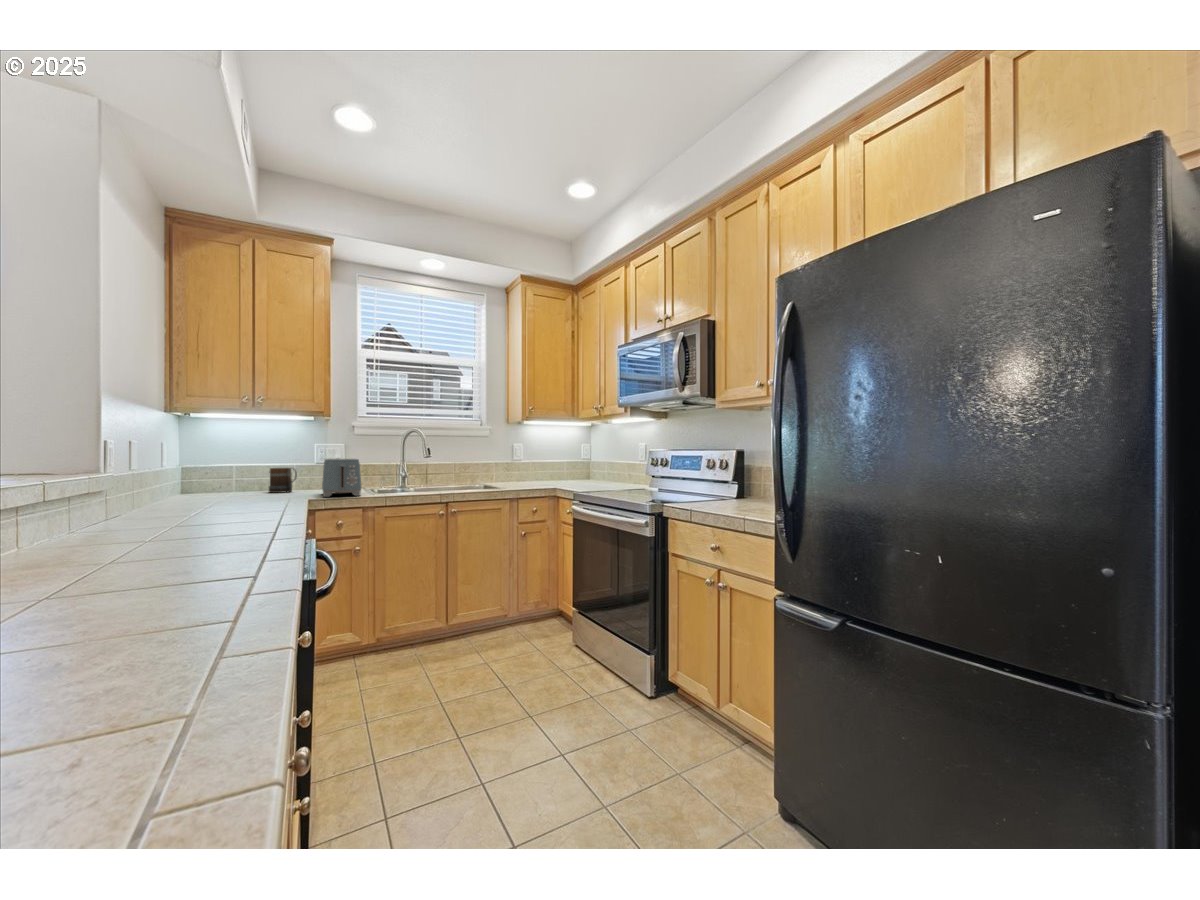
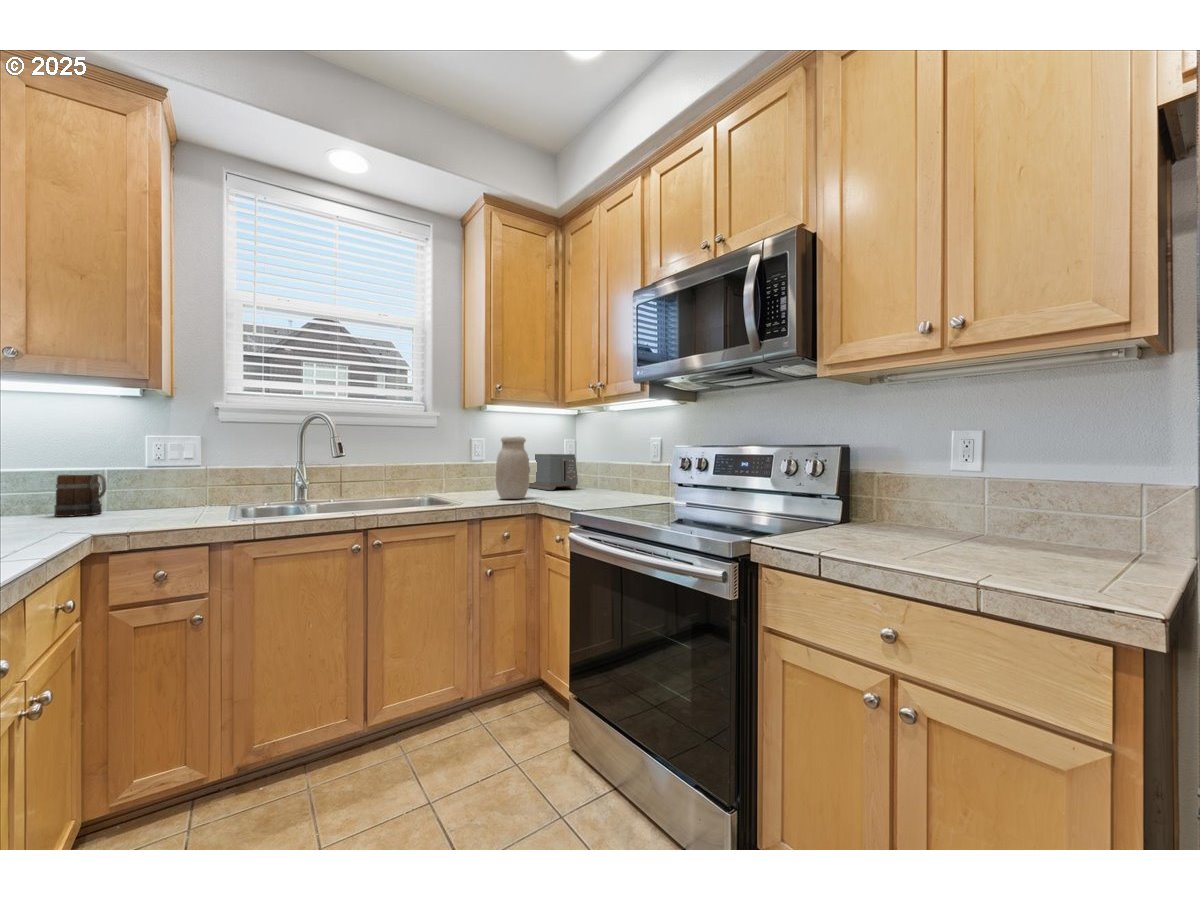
jar: none [529,443,552,486] -> present [495,436,530,499]
toaster: present [322,459,361,497] -> present [529,454,578,490]

